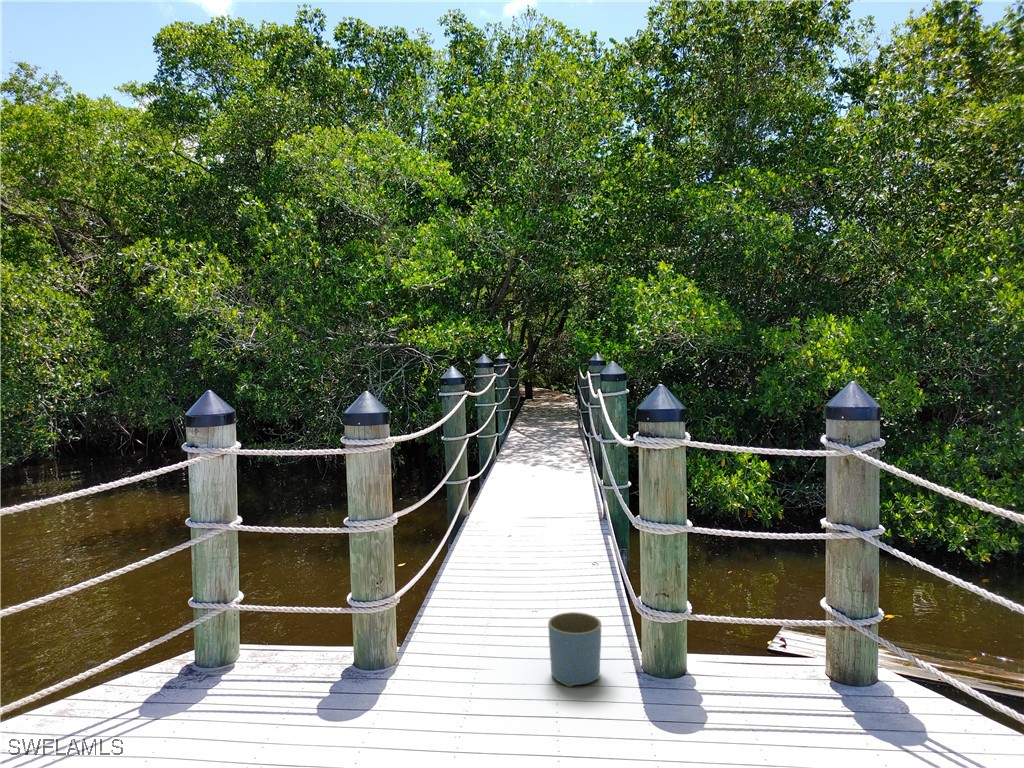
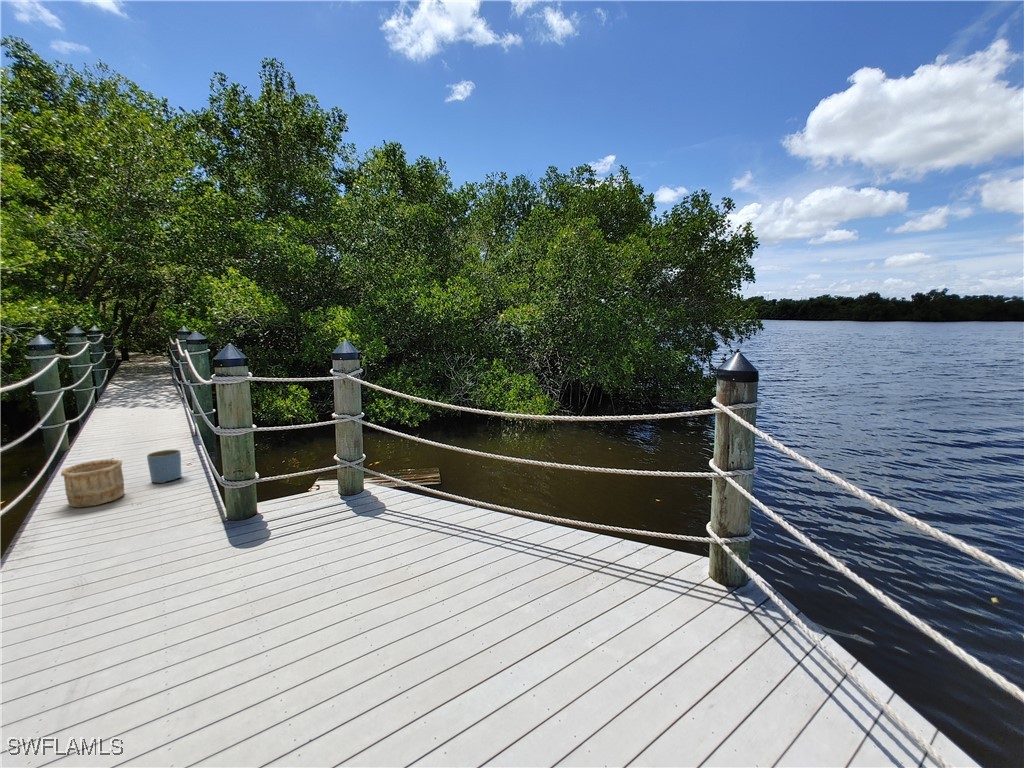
wooden bucket: none [425,621,512,724] -> present [61,459,124,508]

